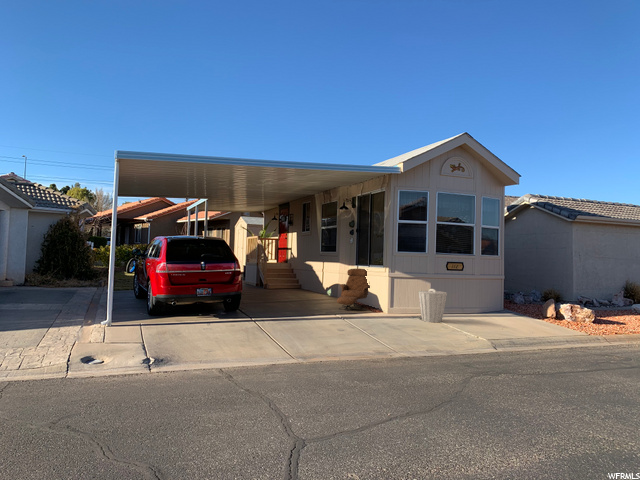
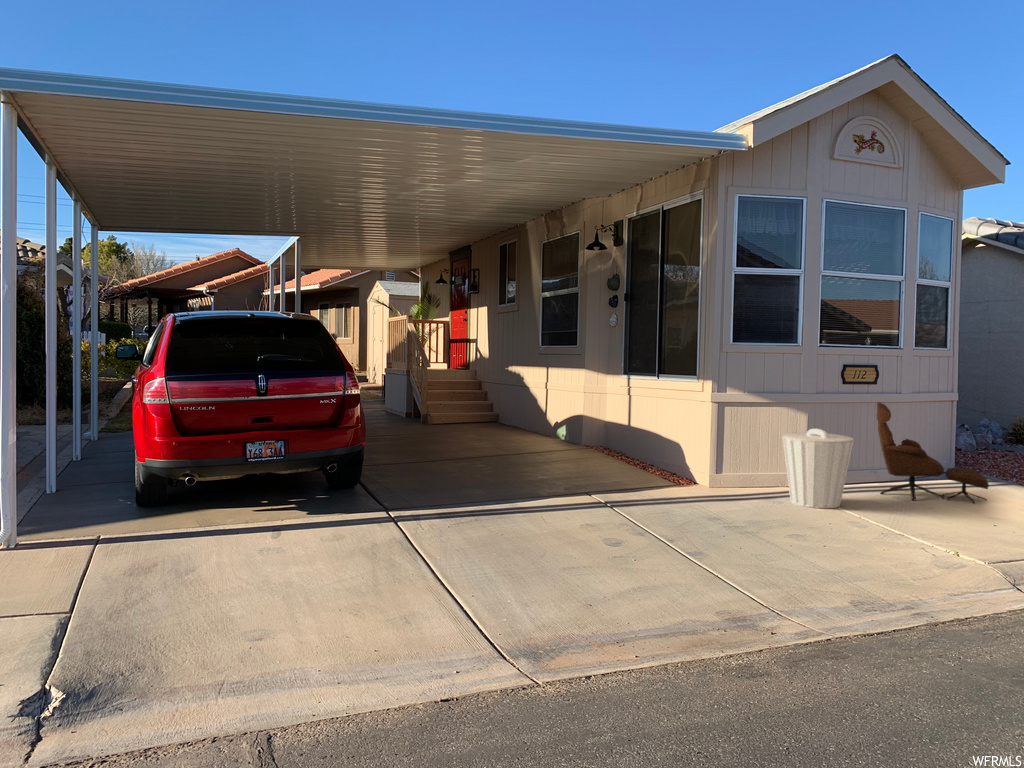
lounge chair: present [337,269,370,310] -> present [876,402,989,503]

